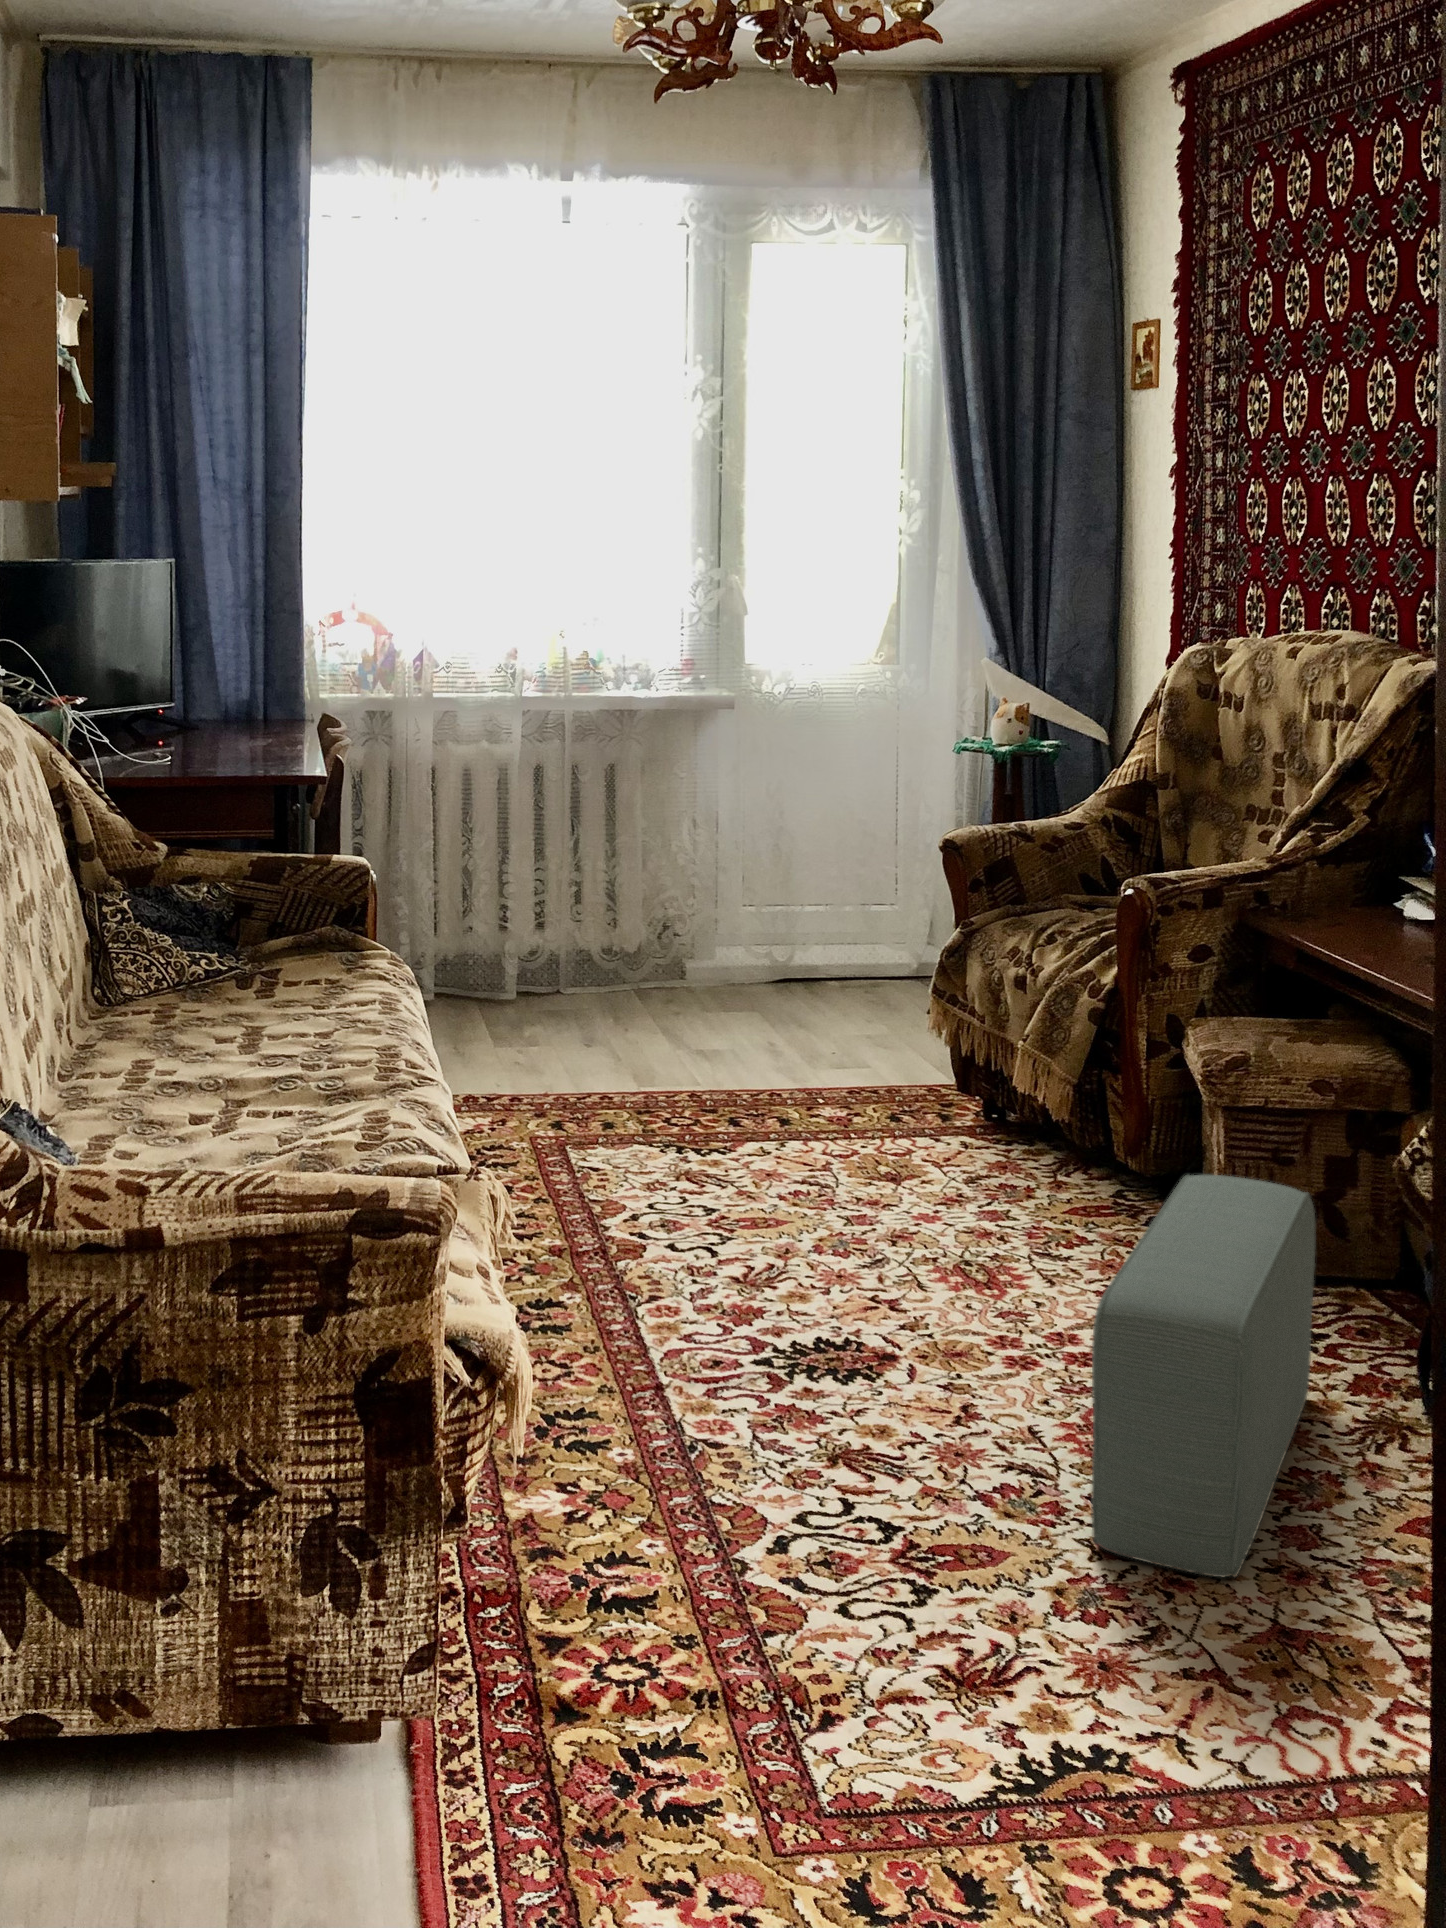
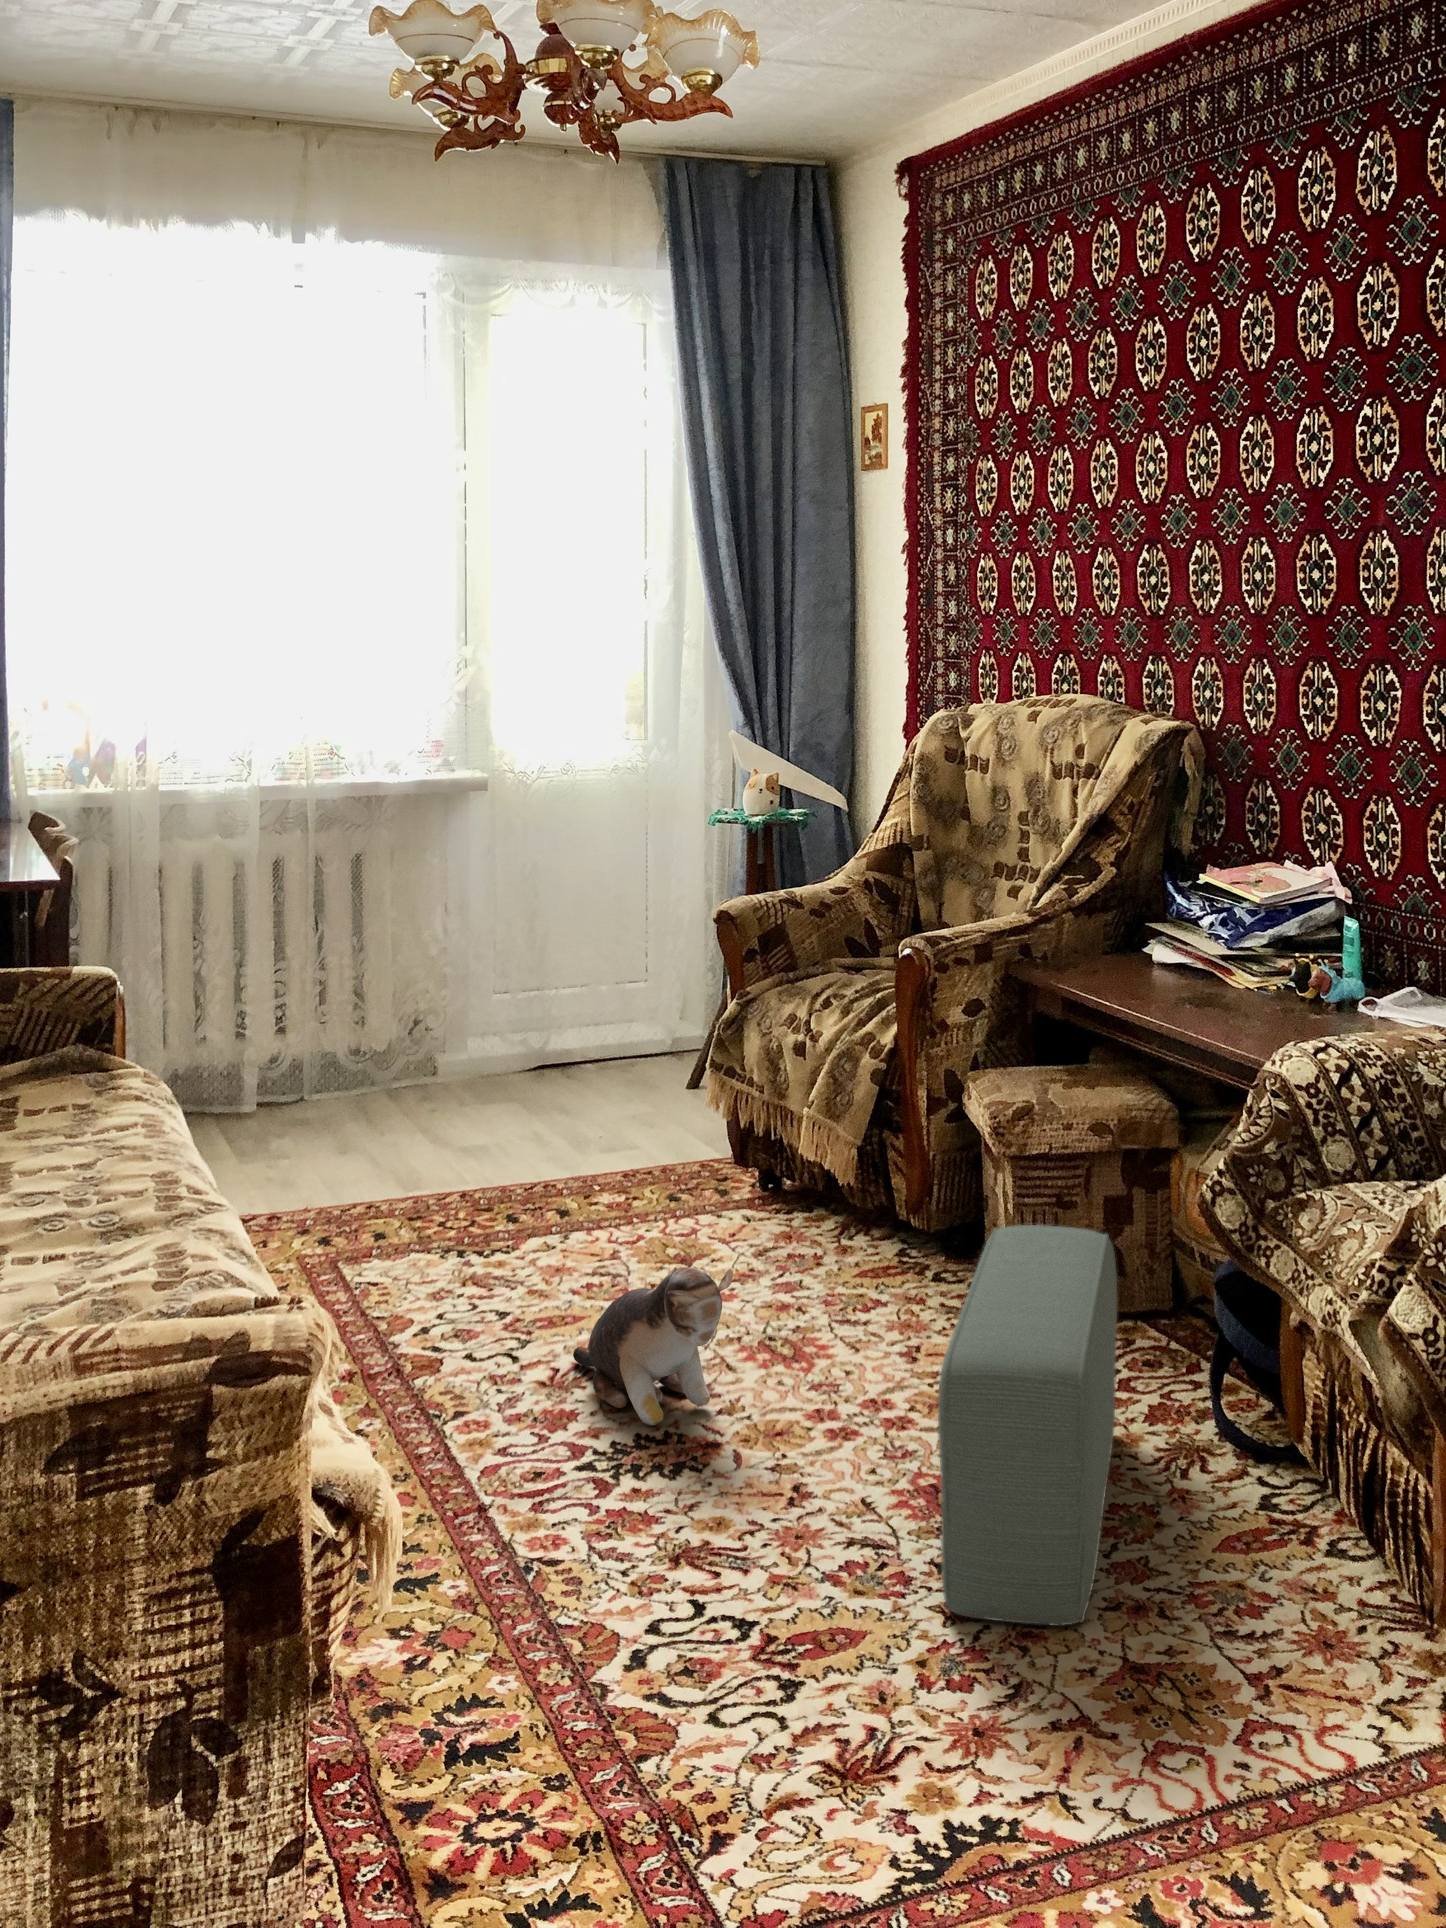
plush toy: none [768,1182,915,1331] -> present [573,1267,733,1425]

